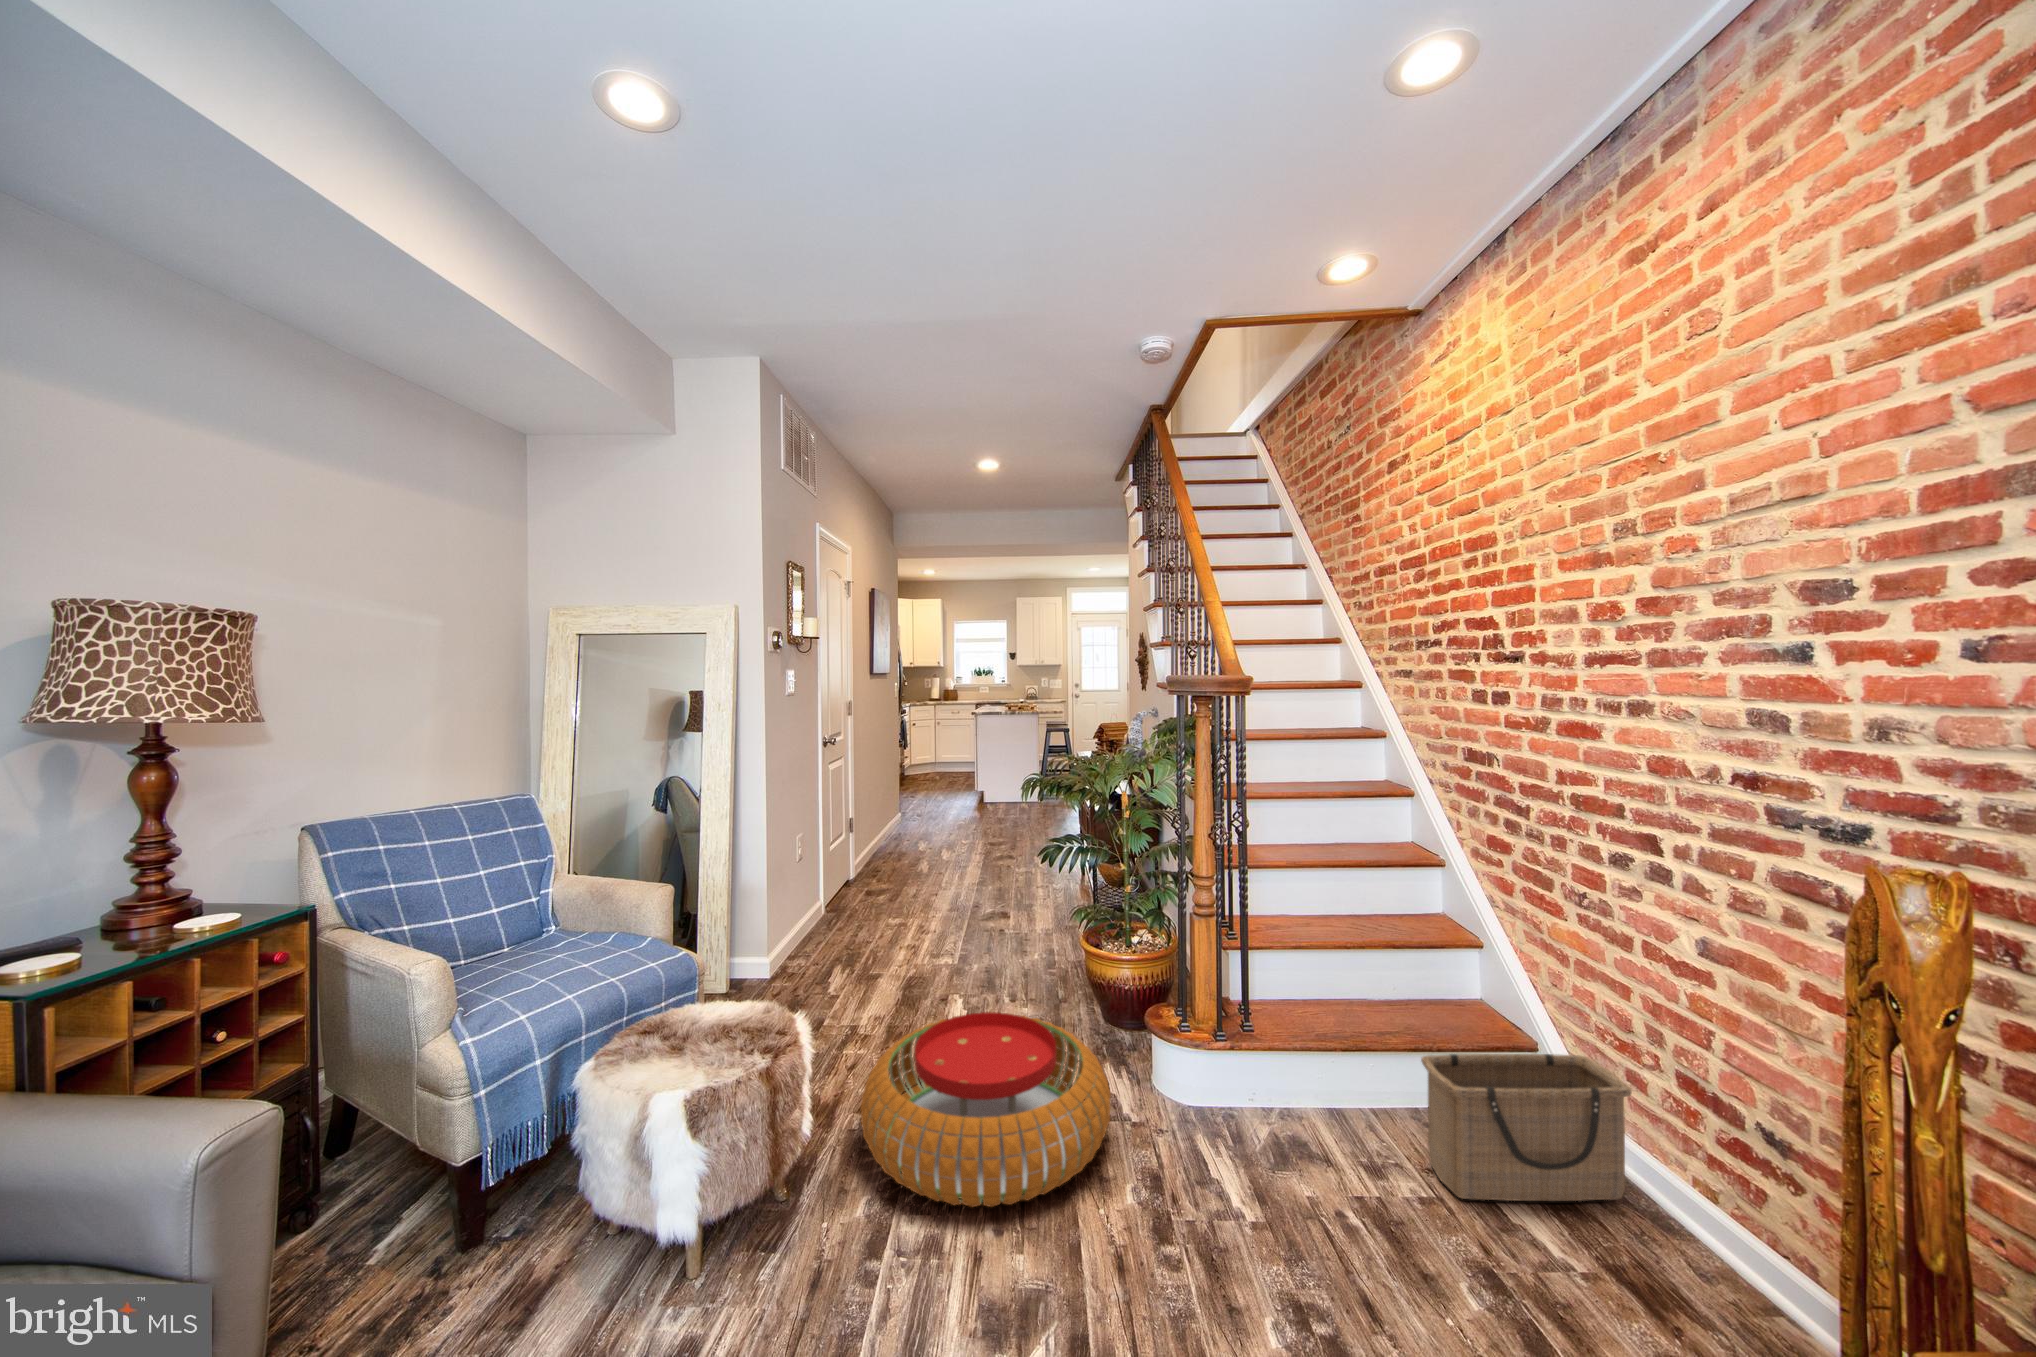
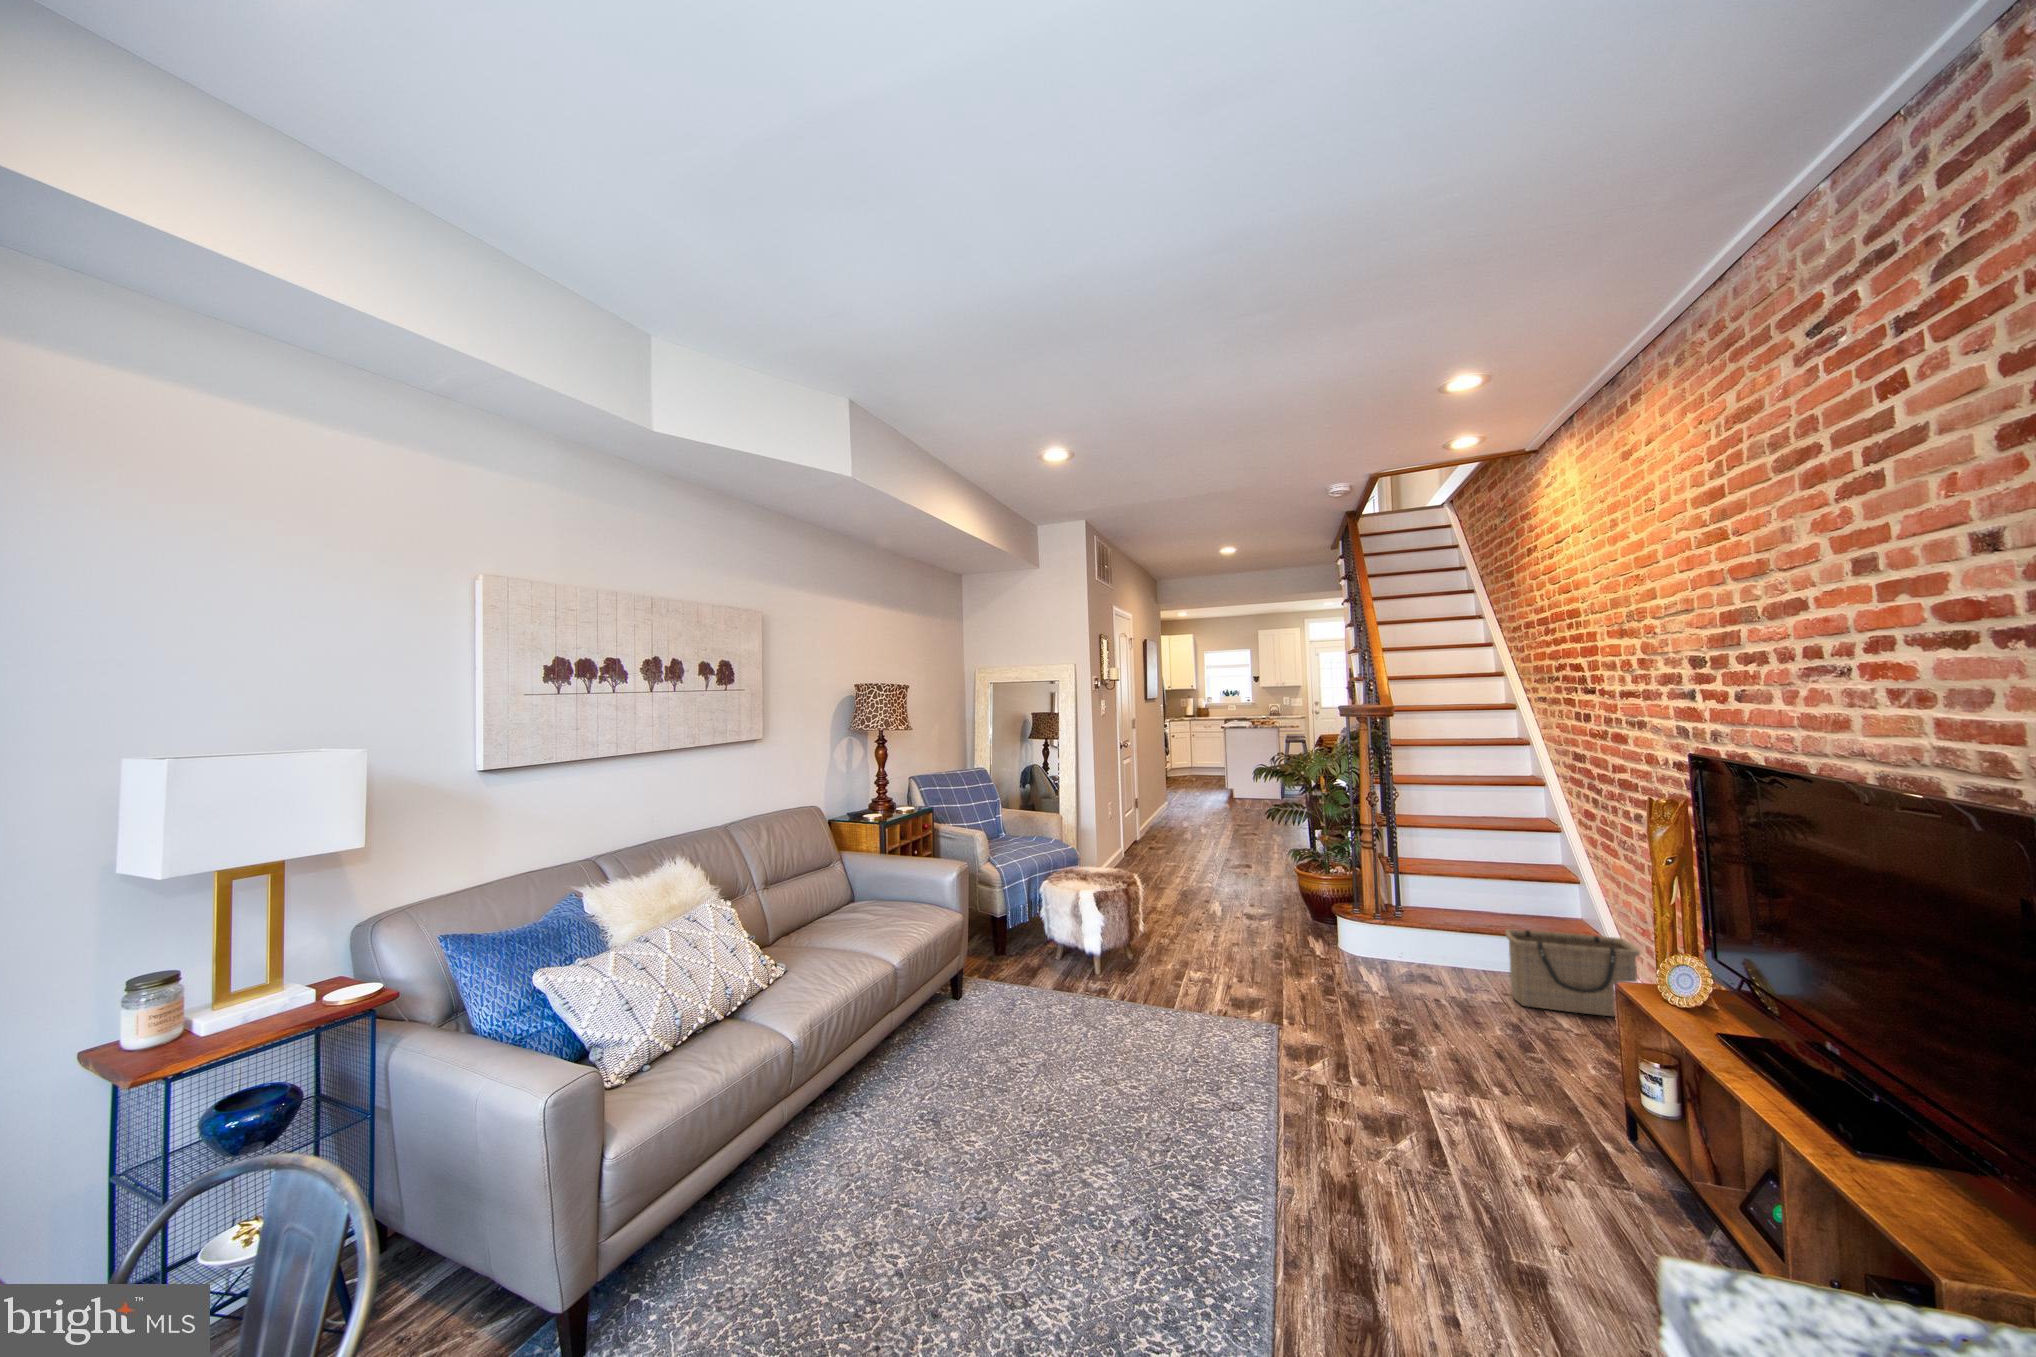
pouf: present [861,1012,1111,1207] -> none [1168,895,1310,977]

